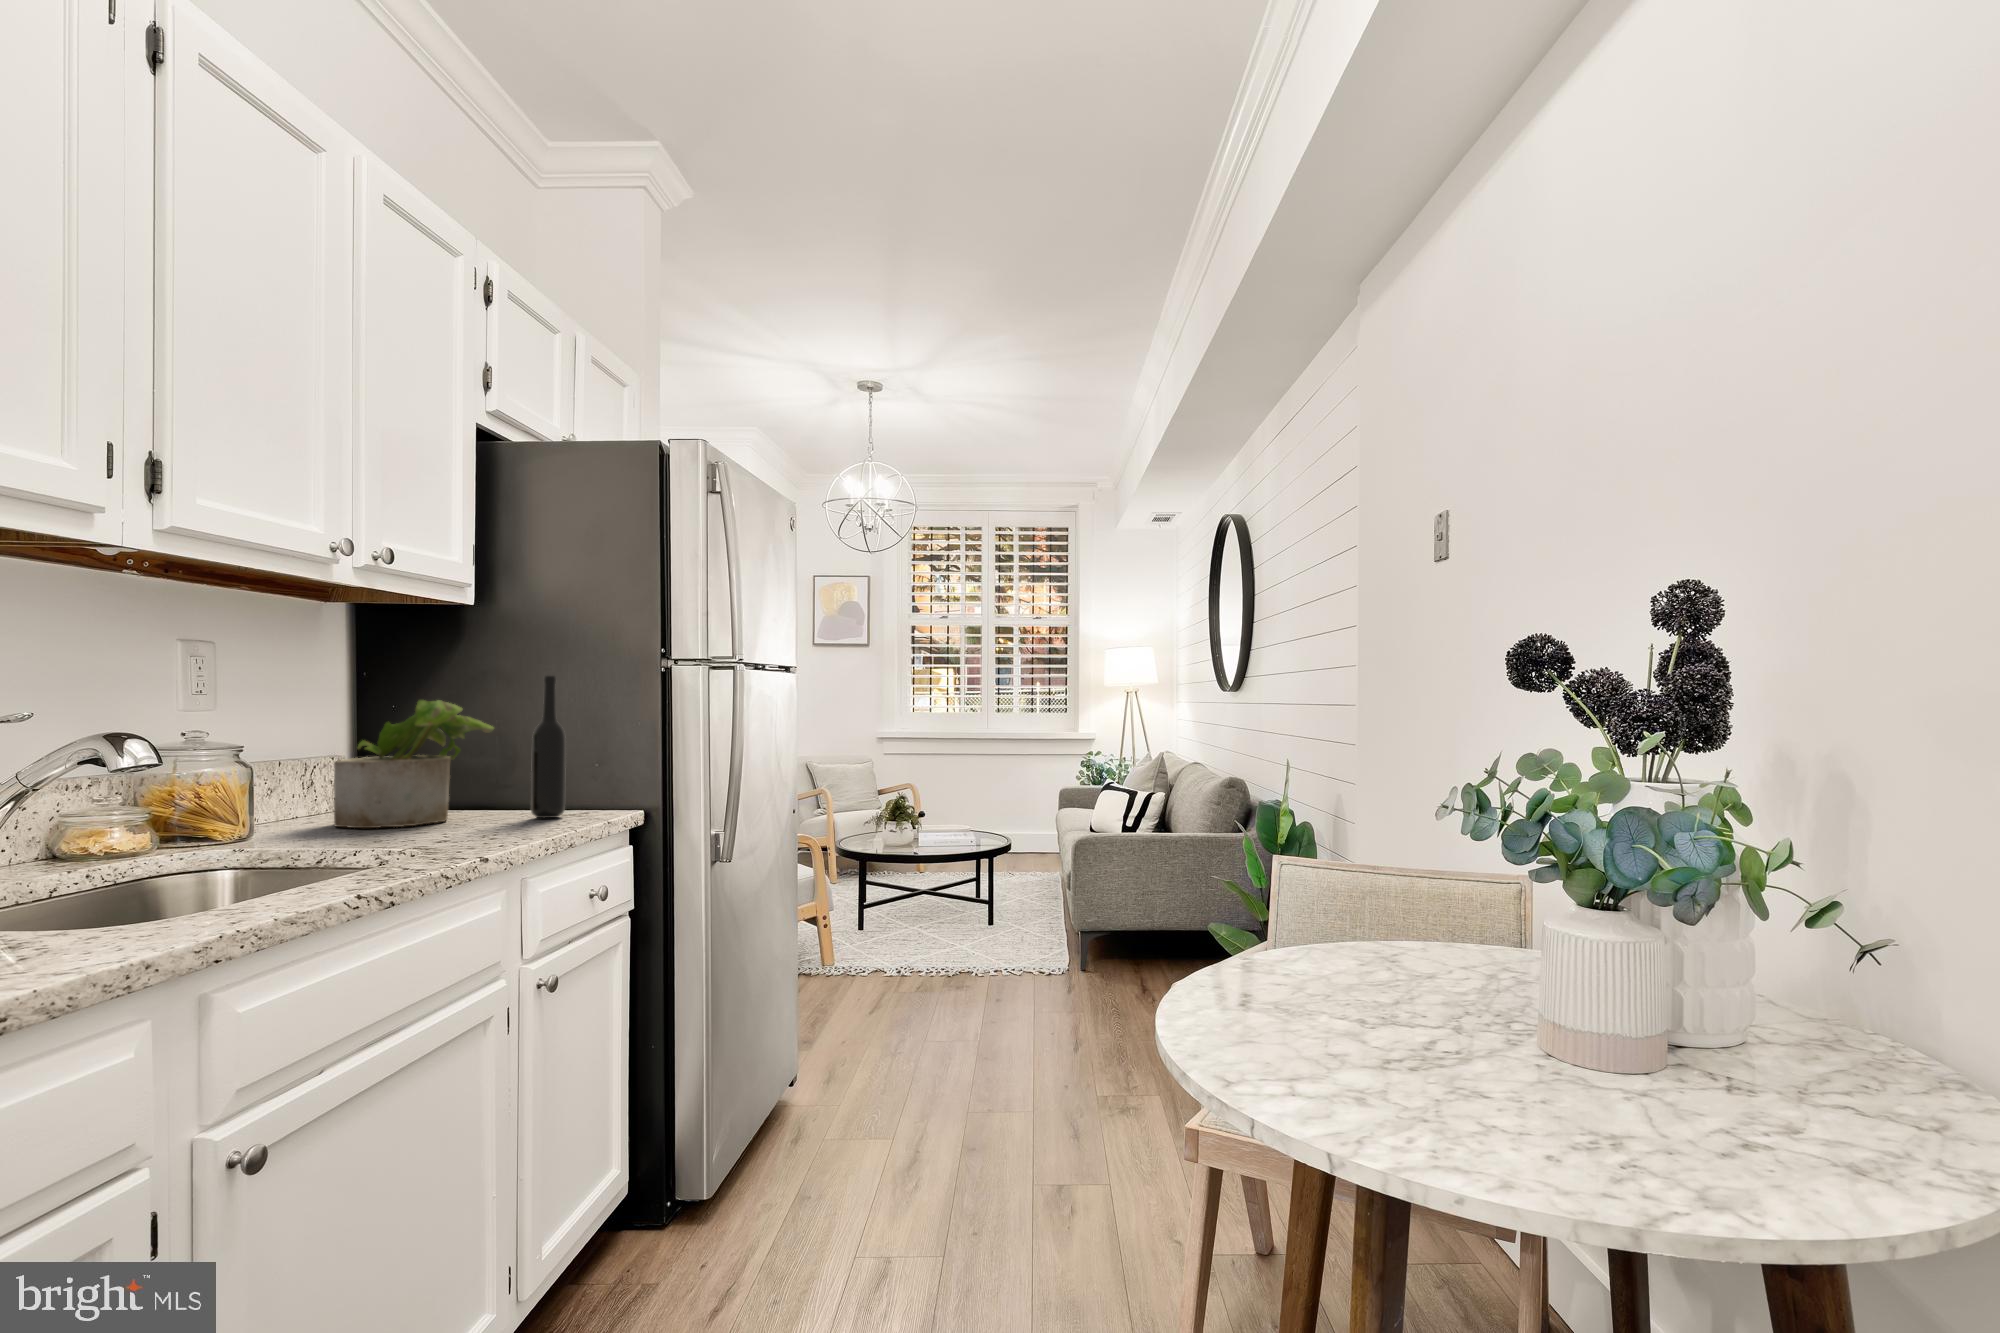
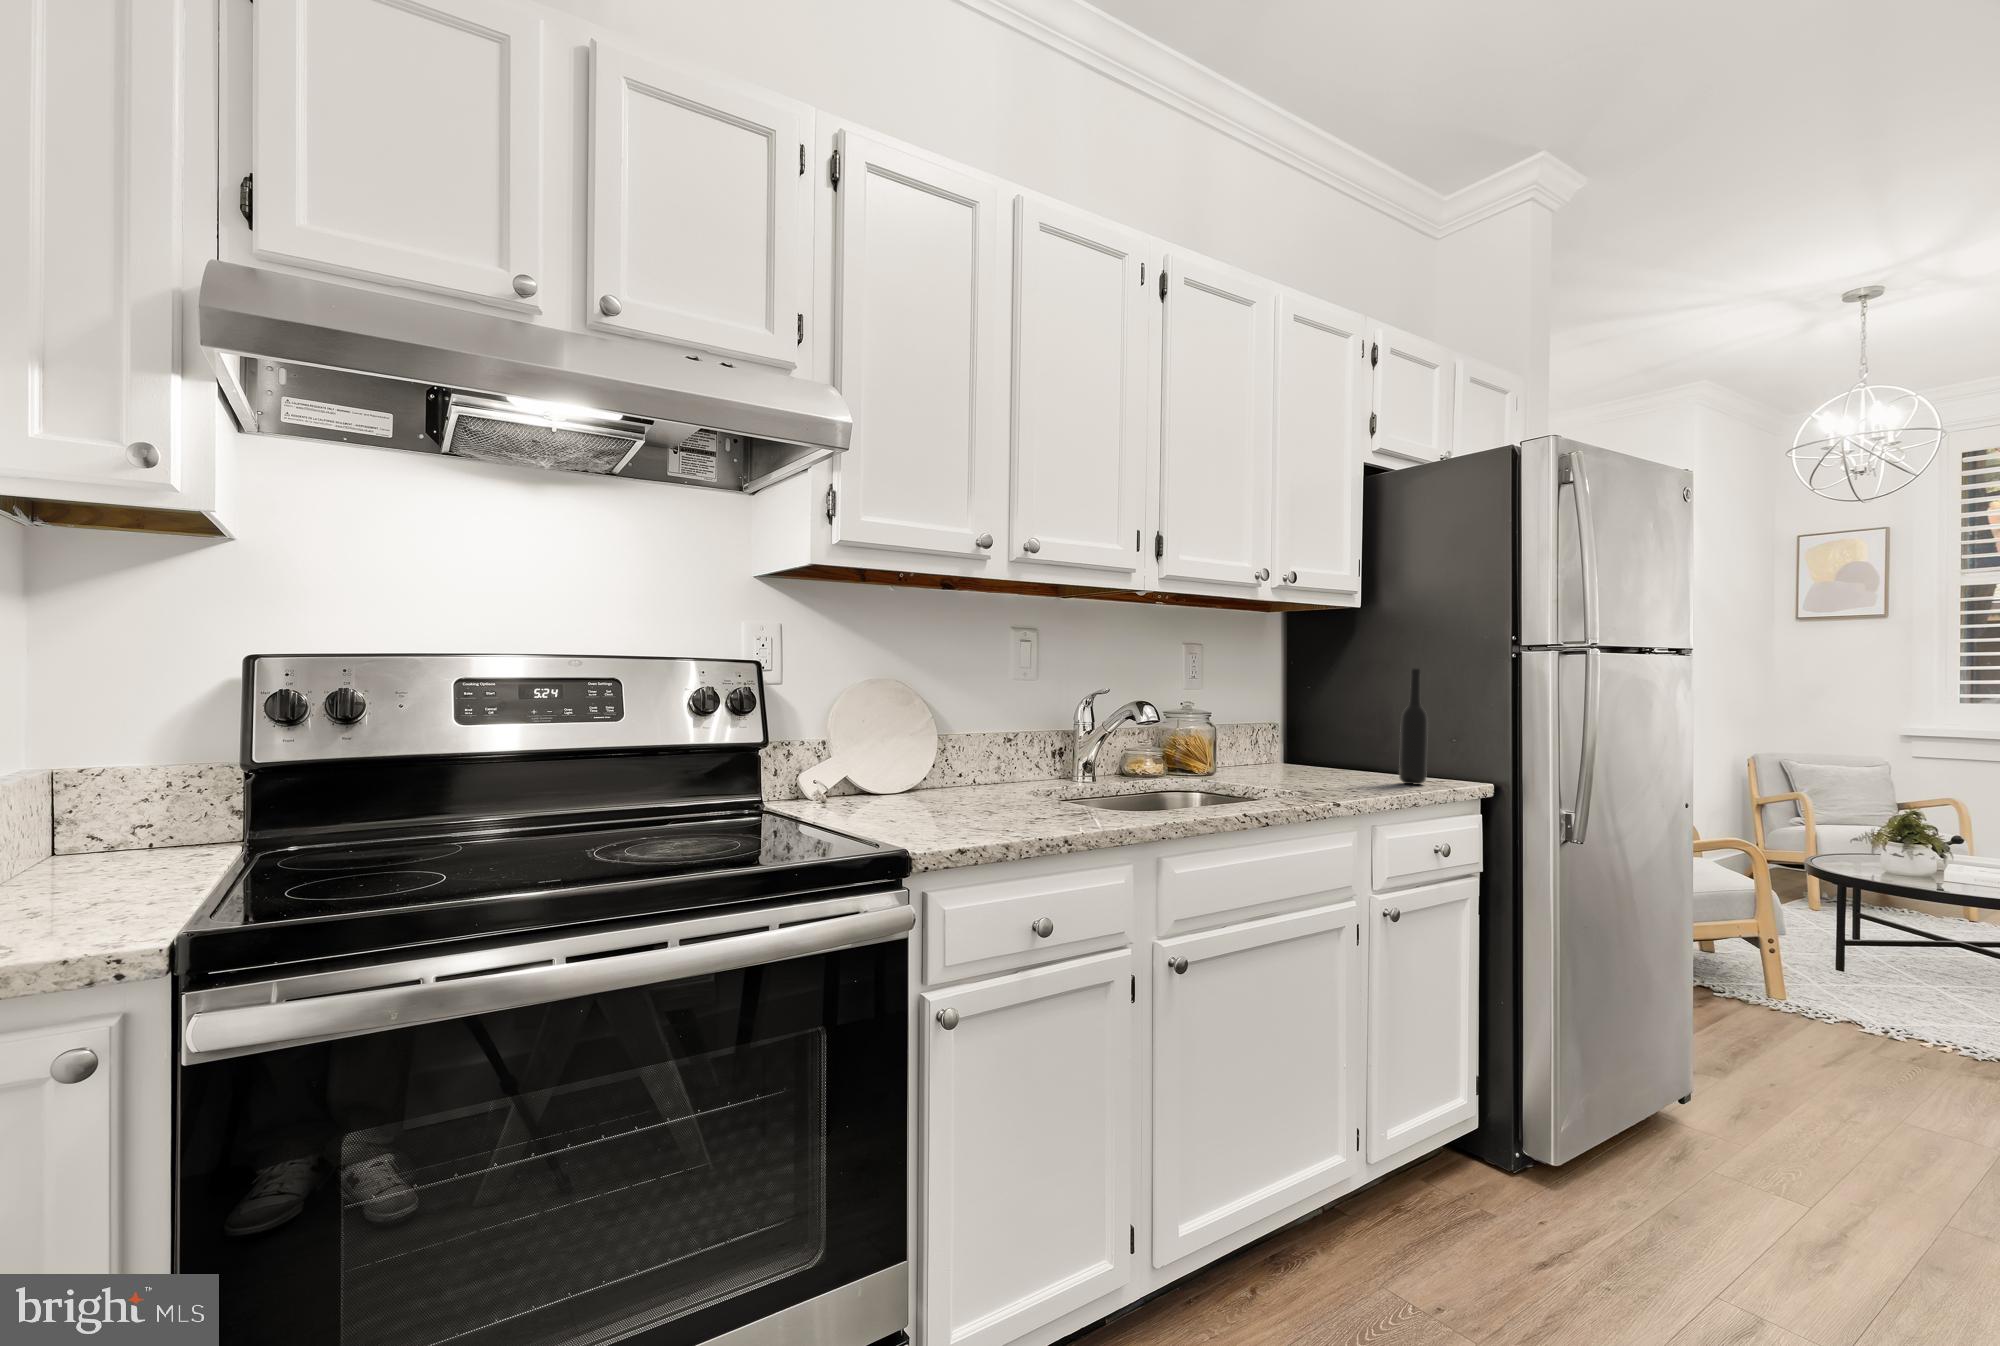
potted plant: present [334,700,494,828] -> none [1265,686,1377,779]

